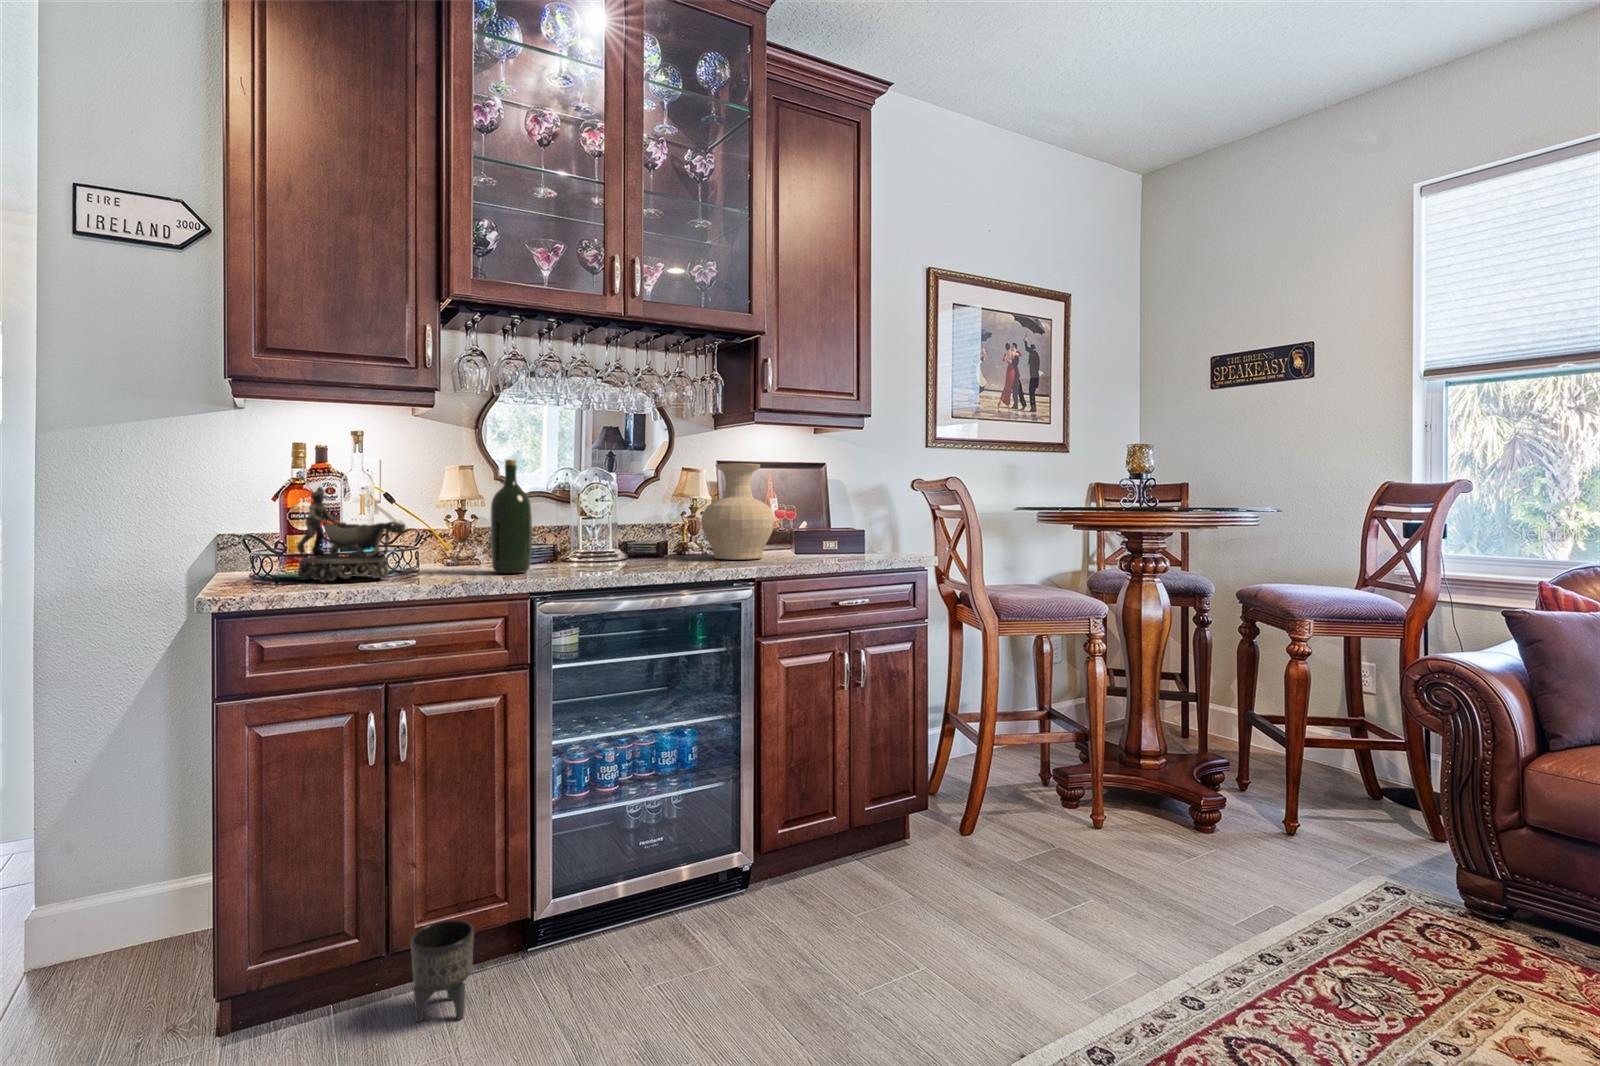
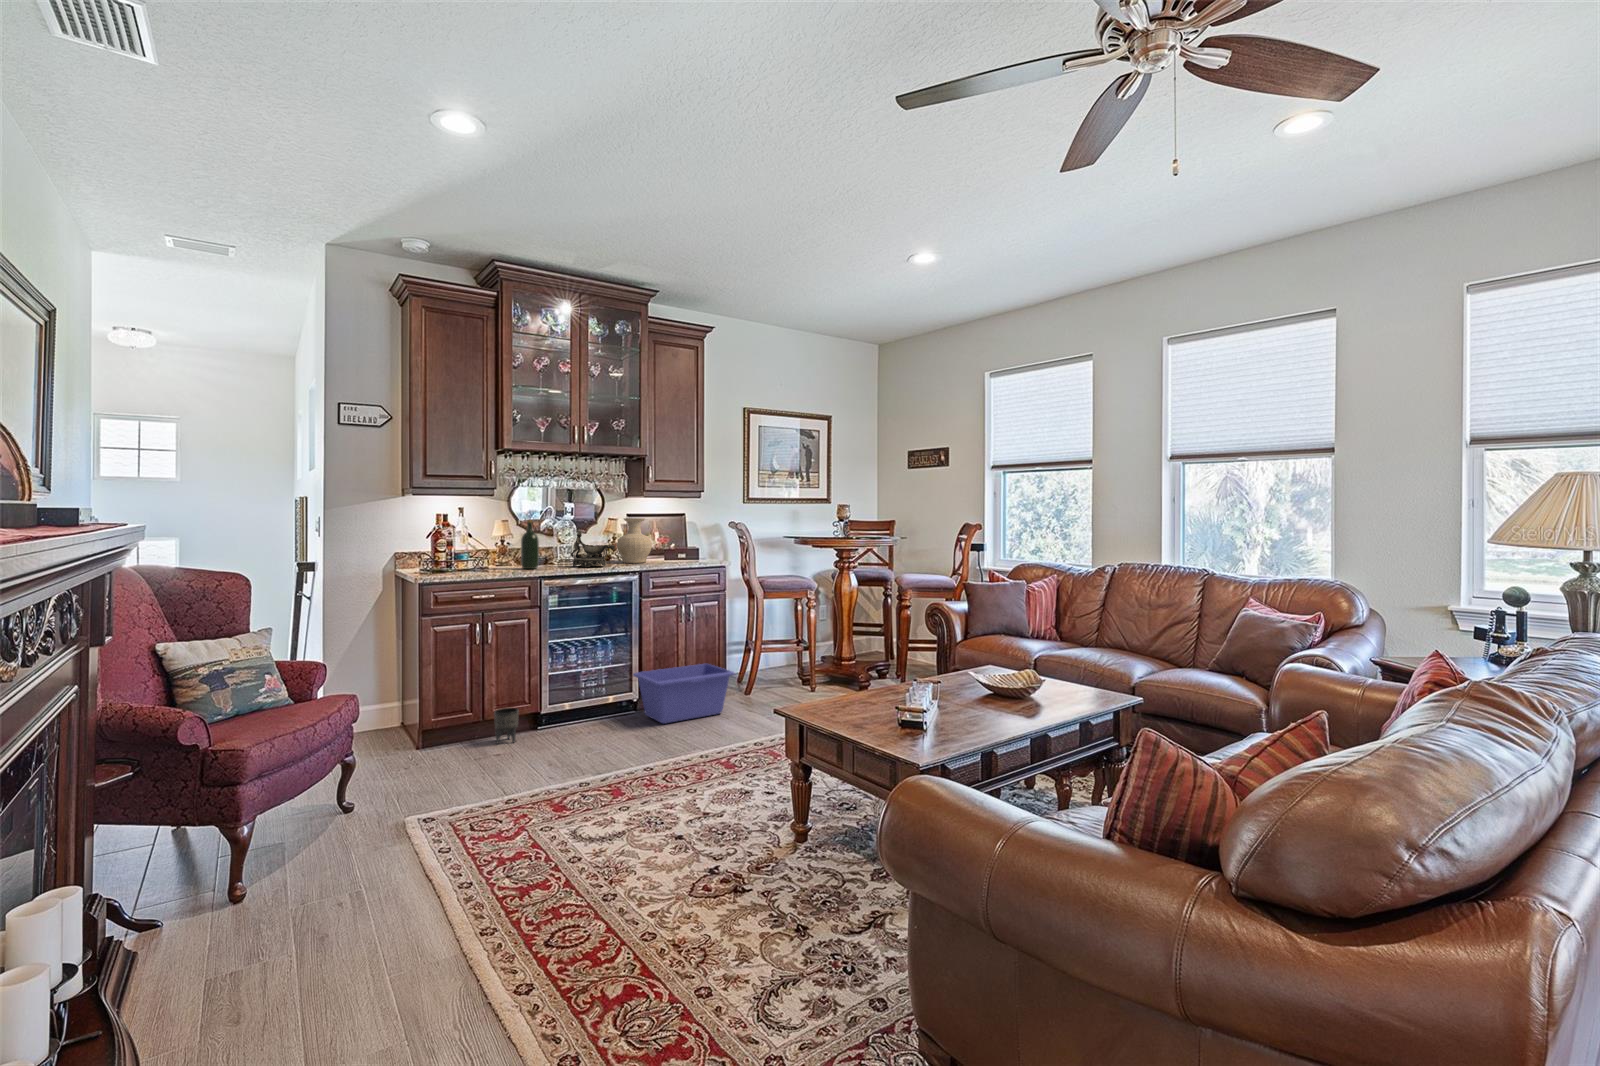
decorative bowl: present [297,487,405,582] -> present [571,531,615,567]
storage bin: none [743,778,974,945] -> present [633,664,734,723]

